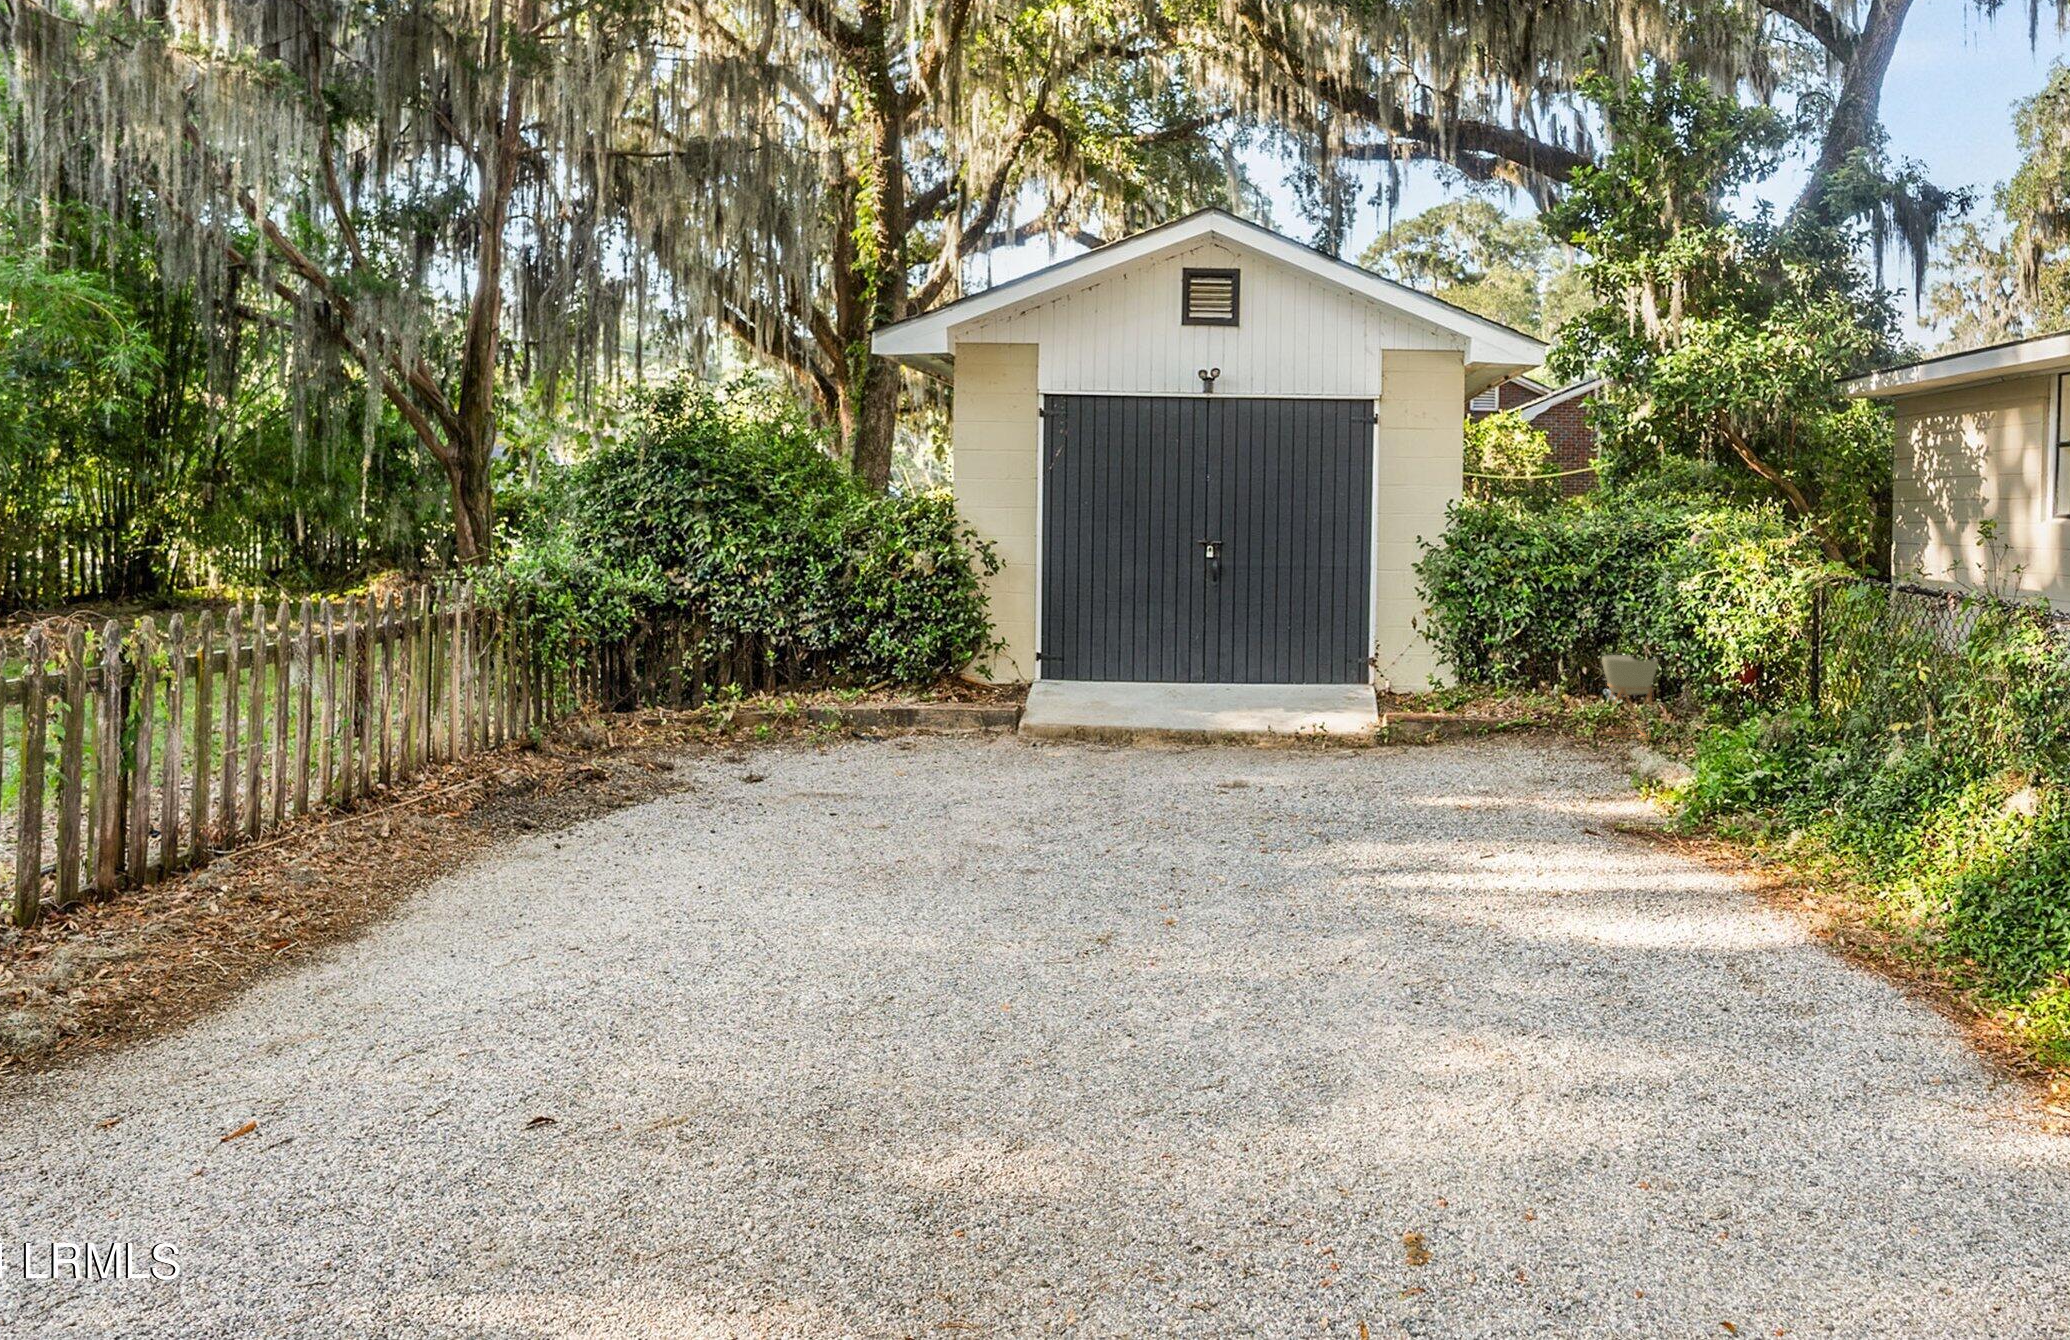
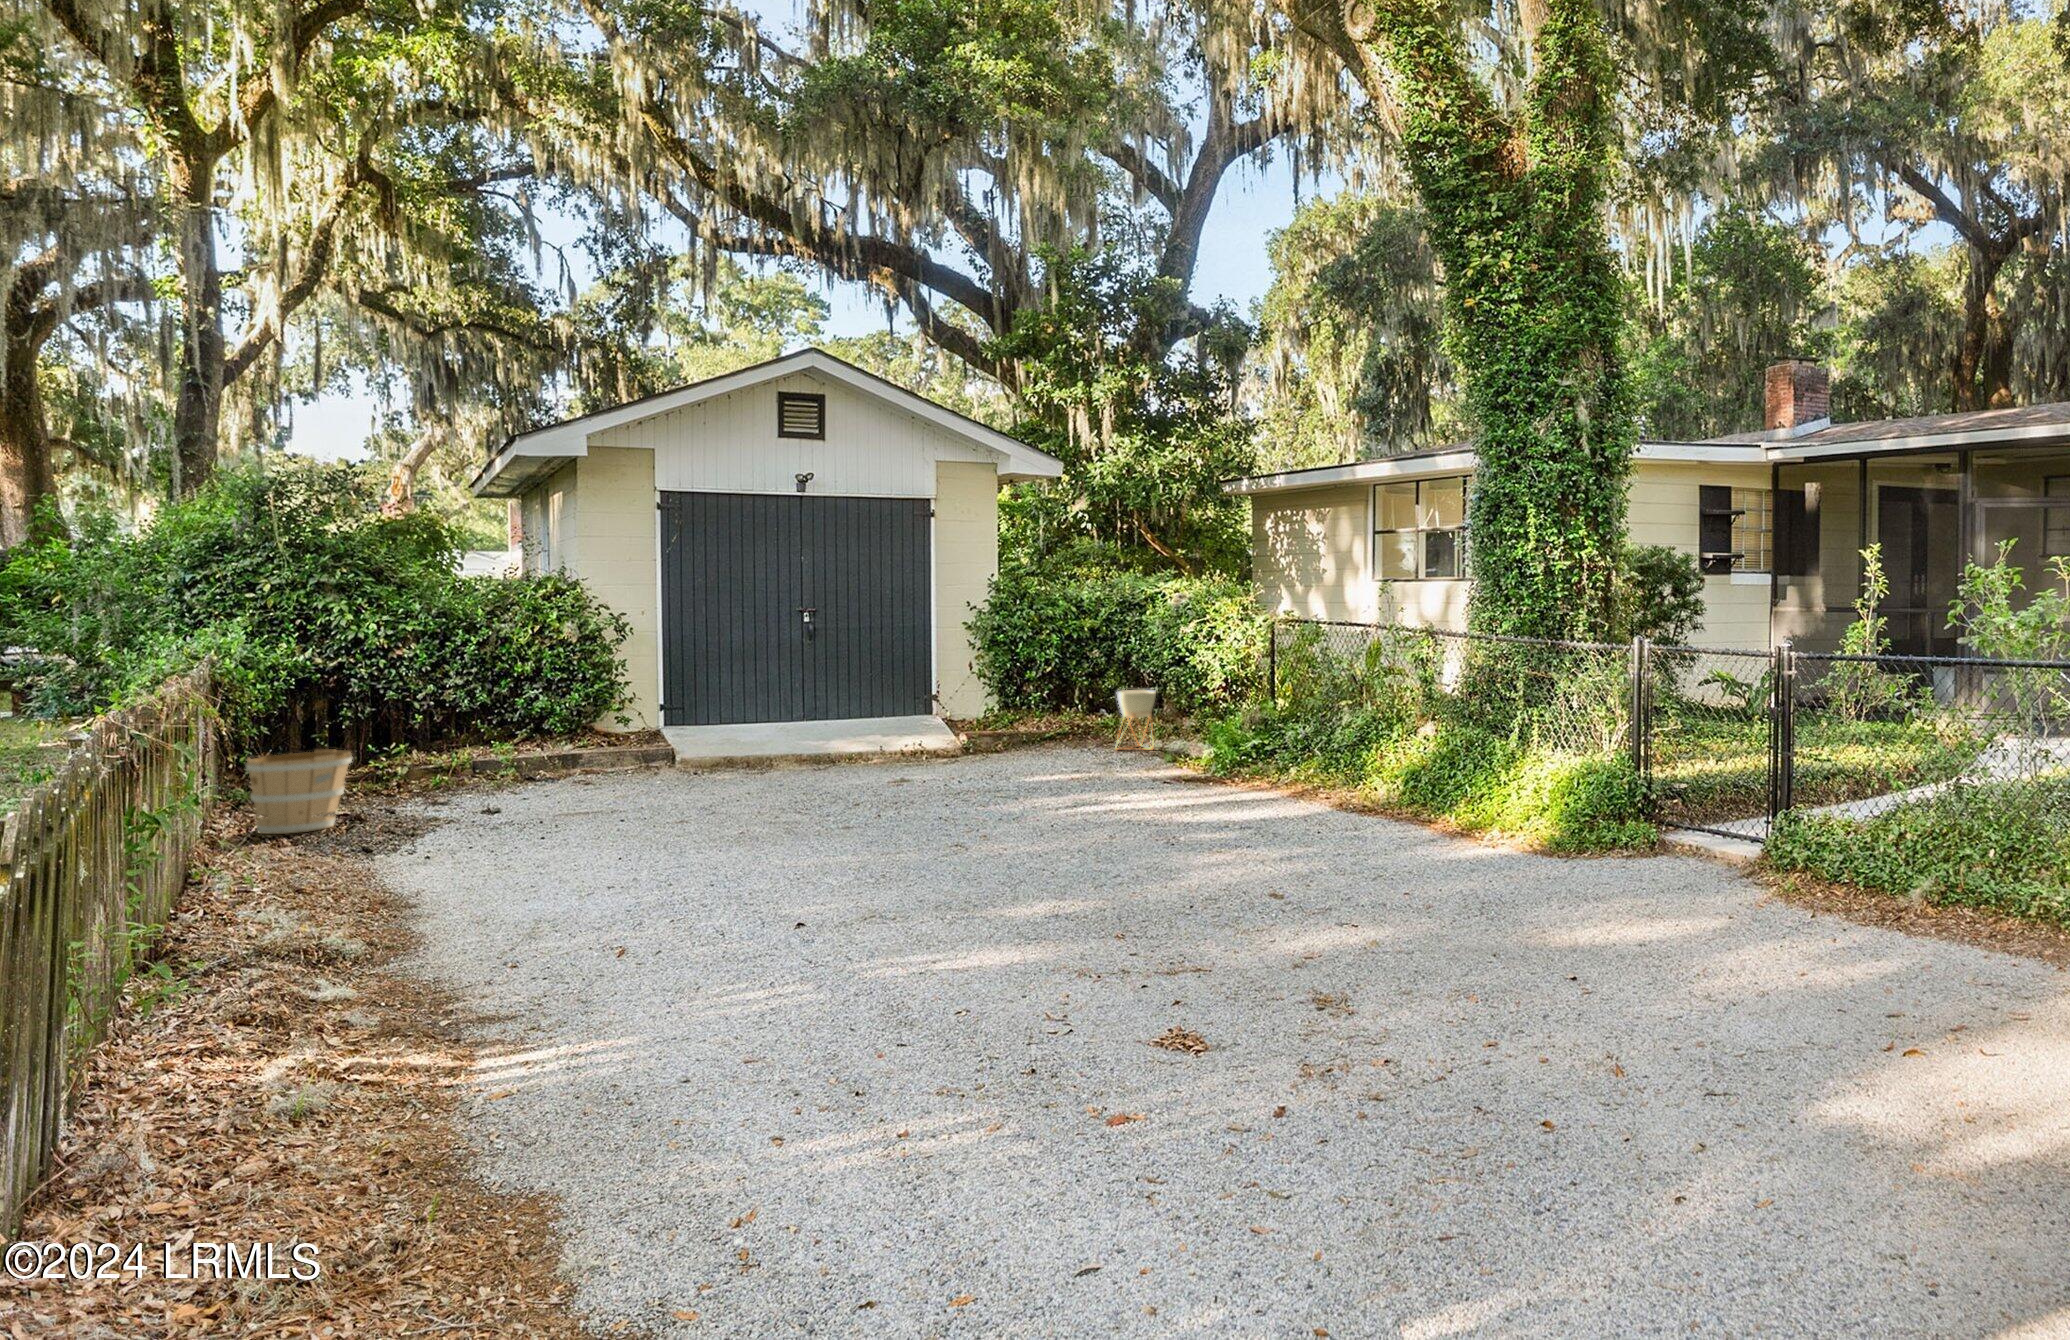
wooden bucket: none [654,652,747,735] -> present [246,749,352,834]

